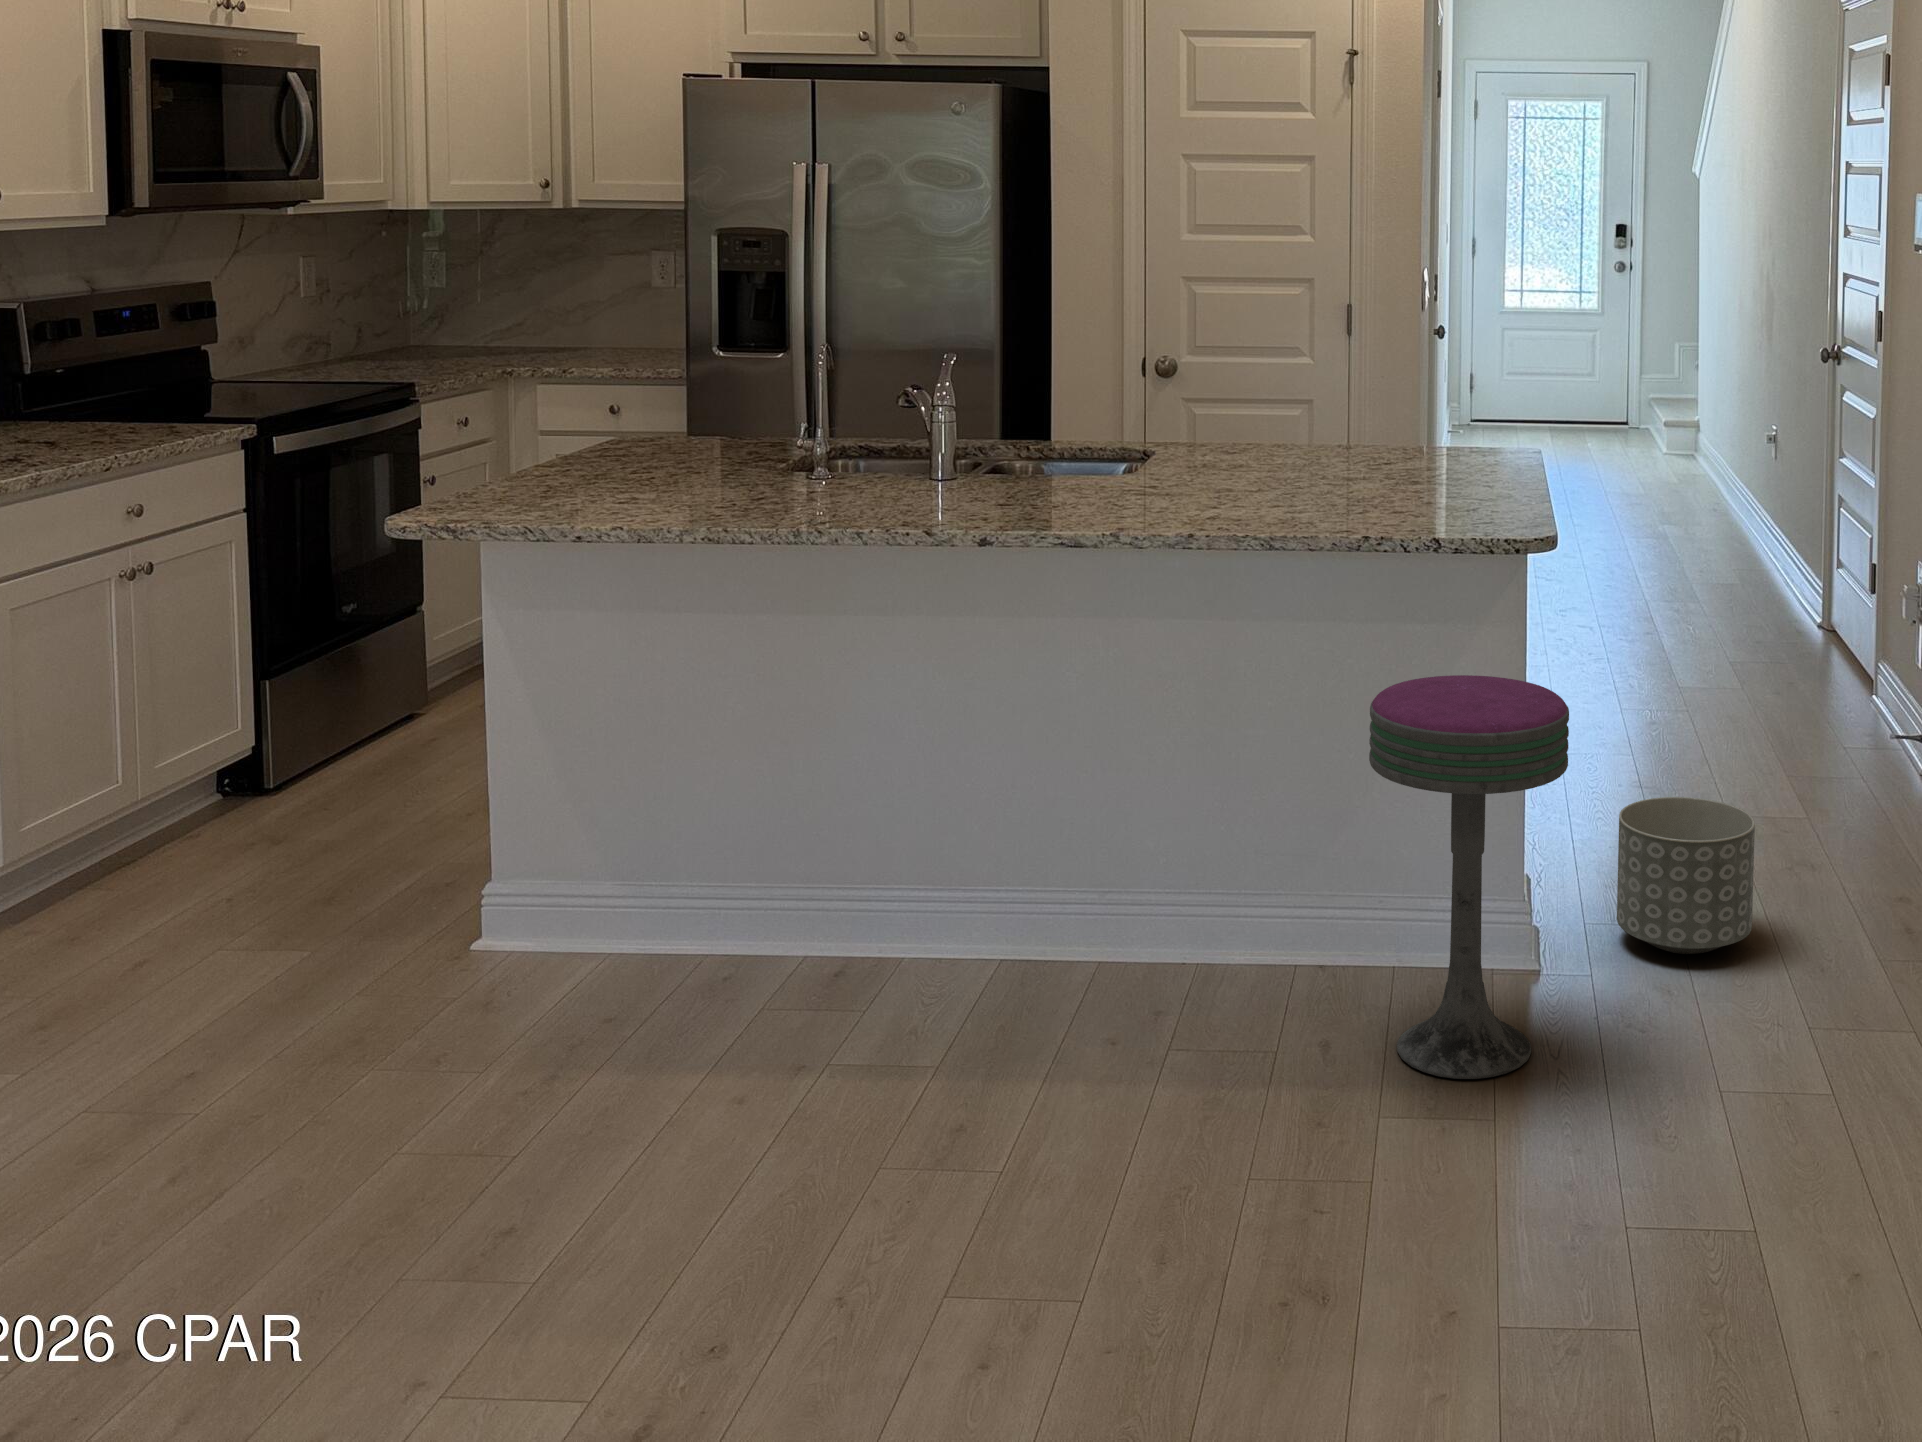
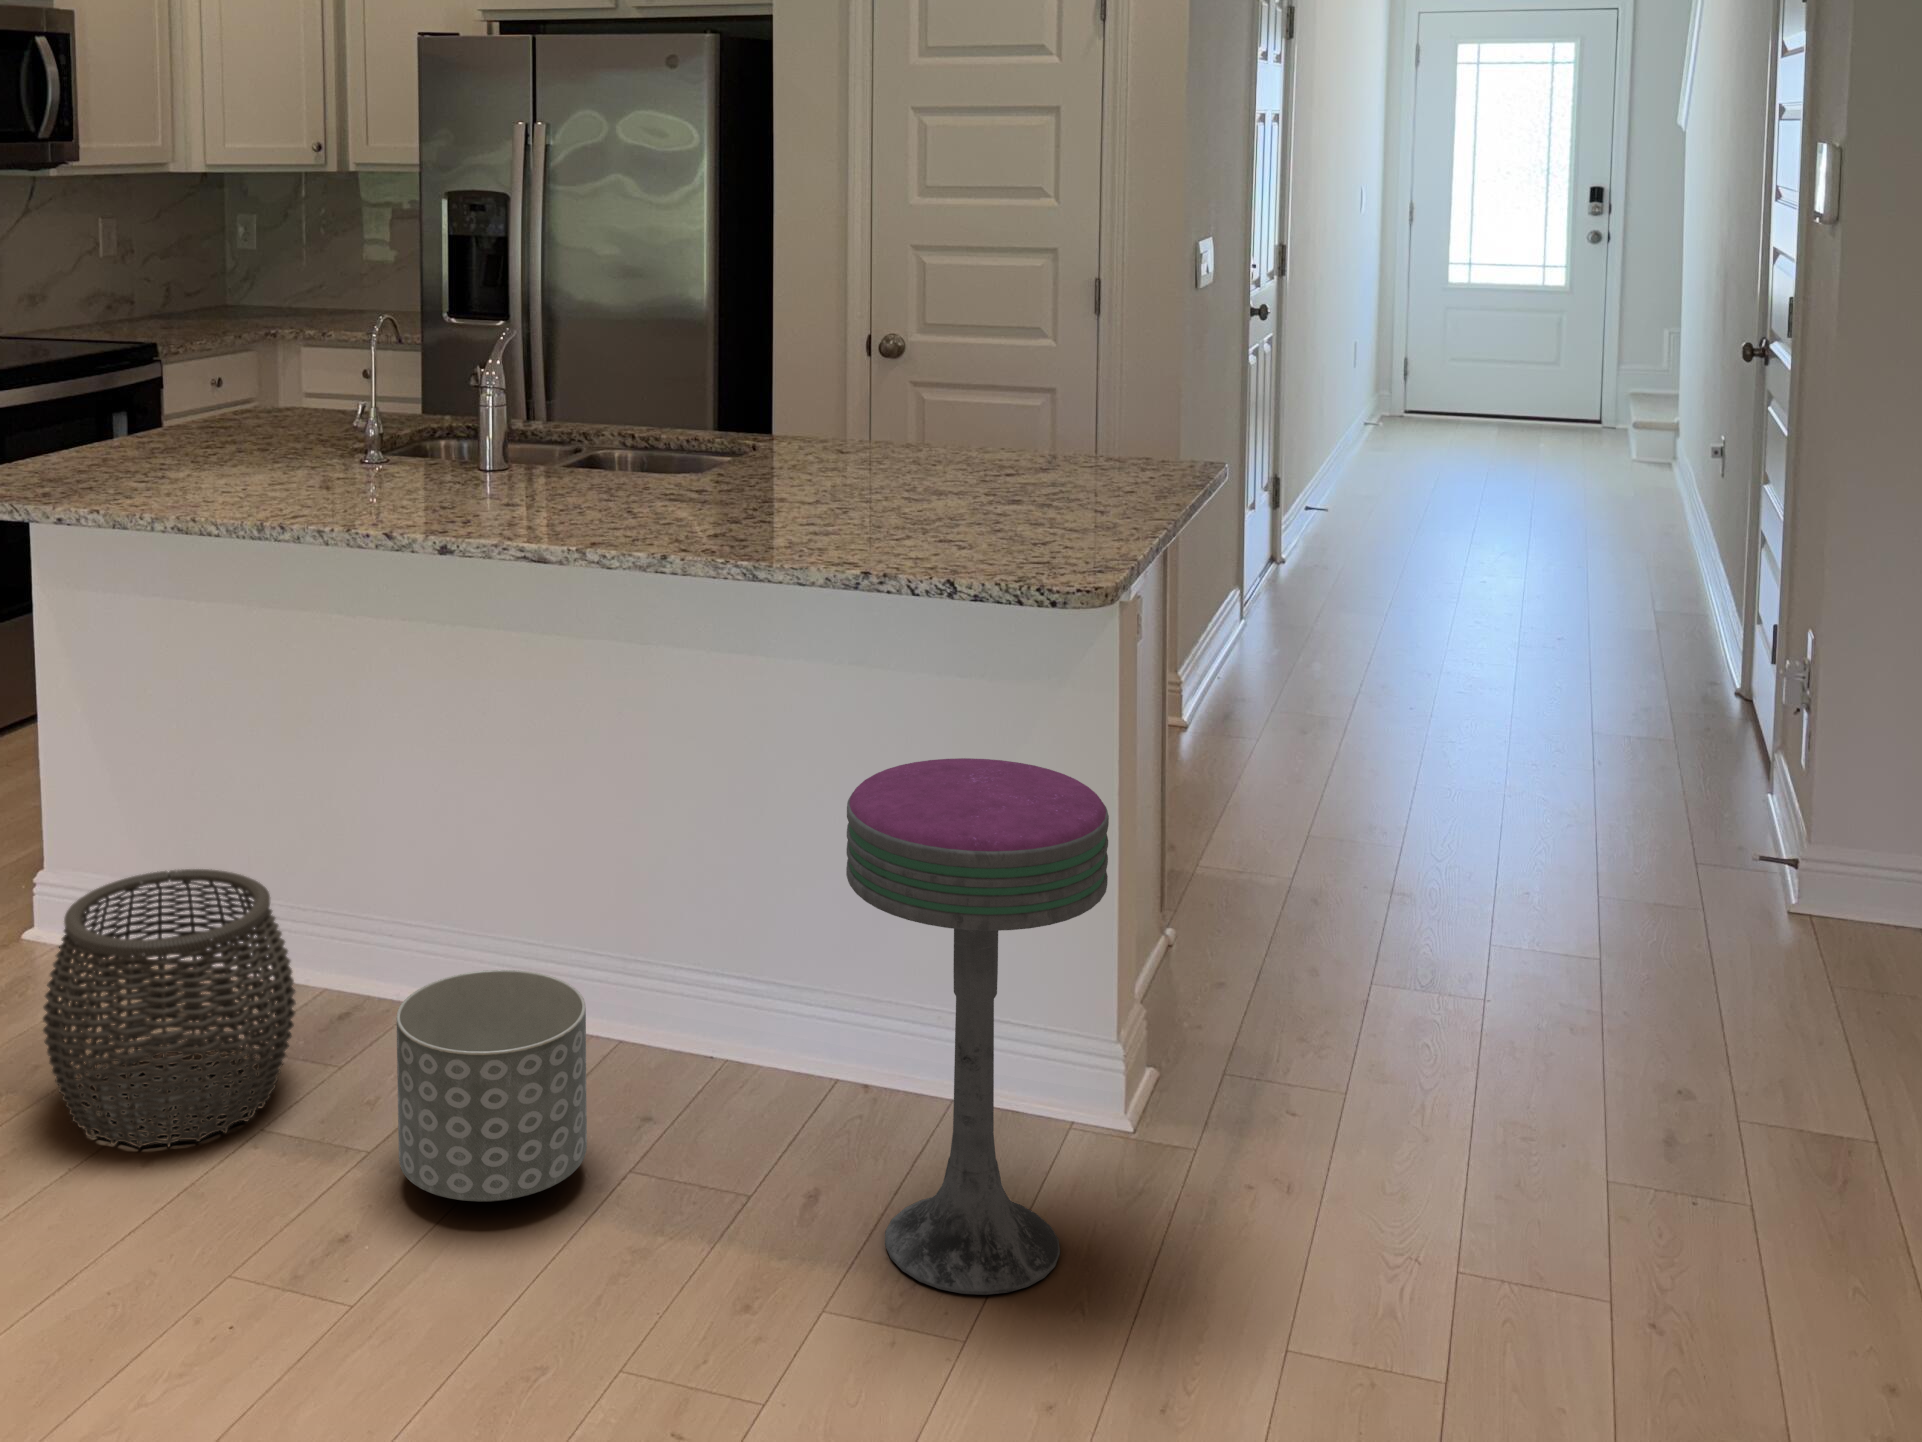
planter: present [1617,797,1755,954] -> present [396,970,587,1202]
woven basket: none [618,844,849,1090] -> present [43,869,296,1148]

